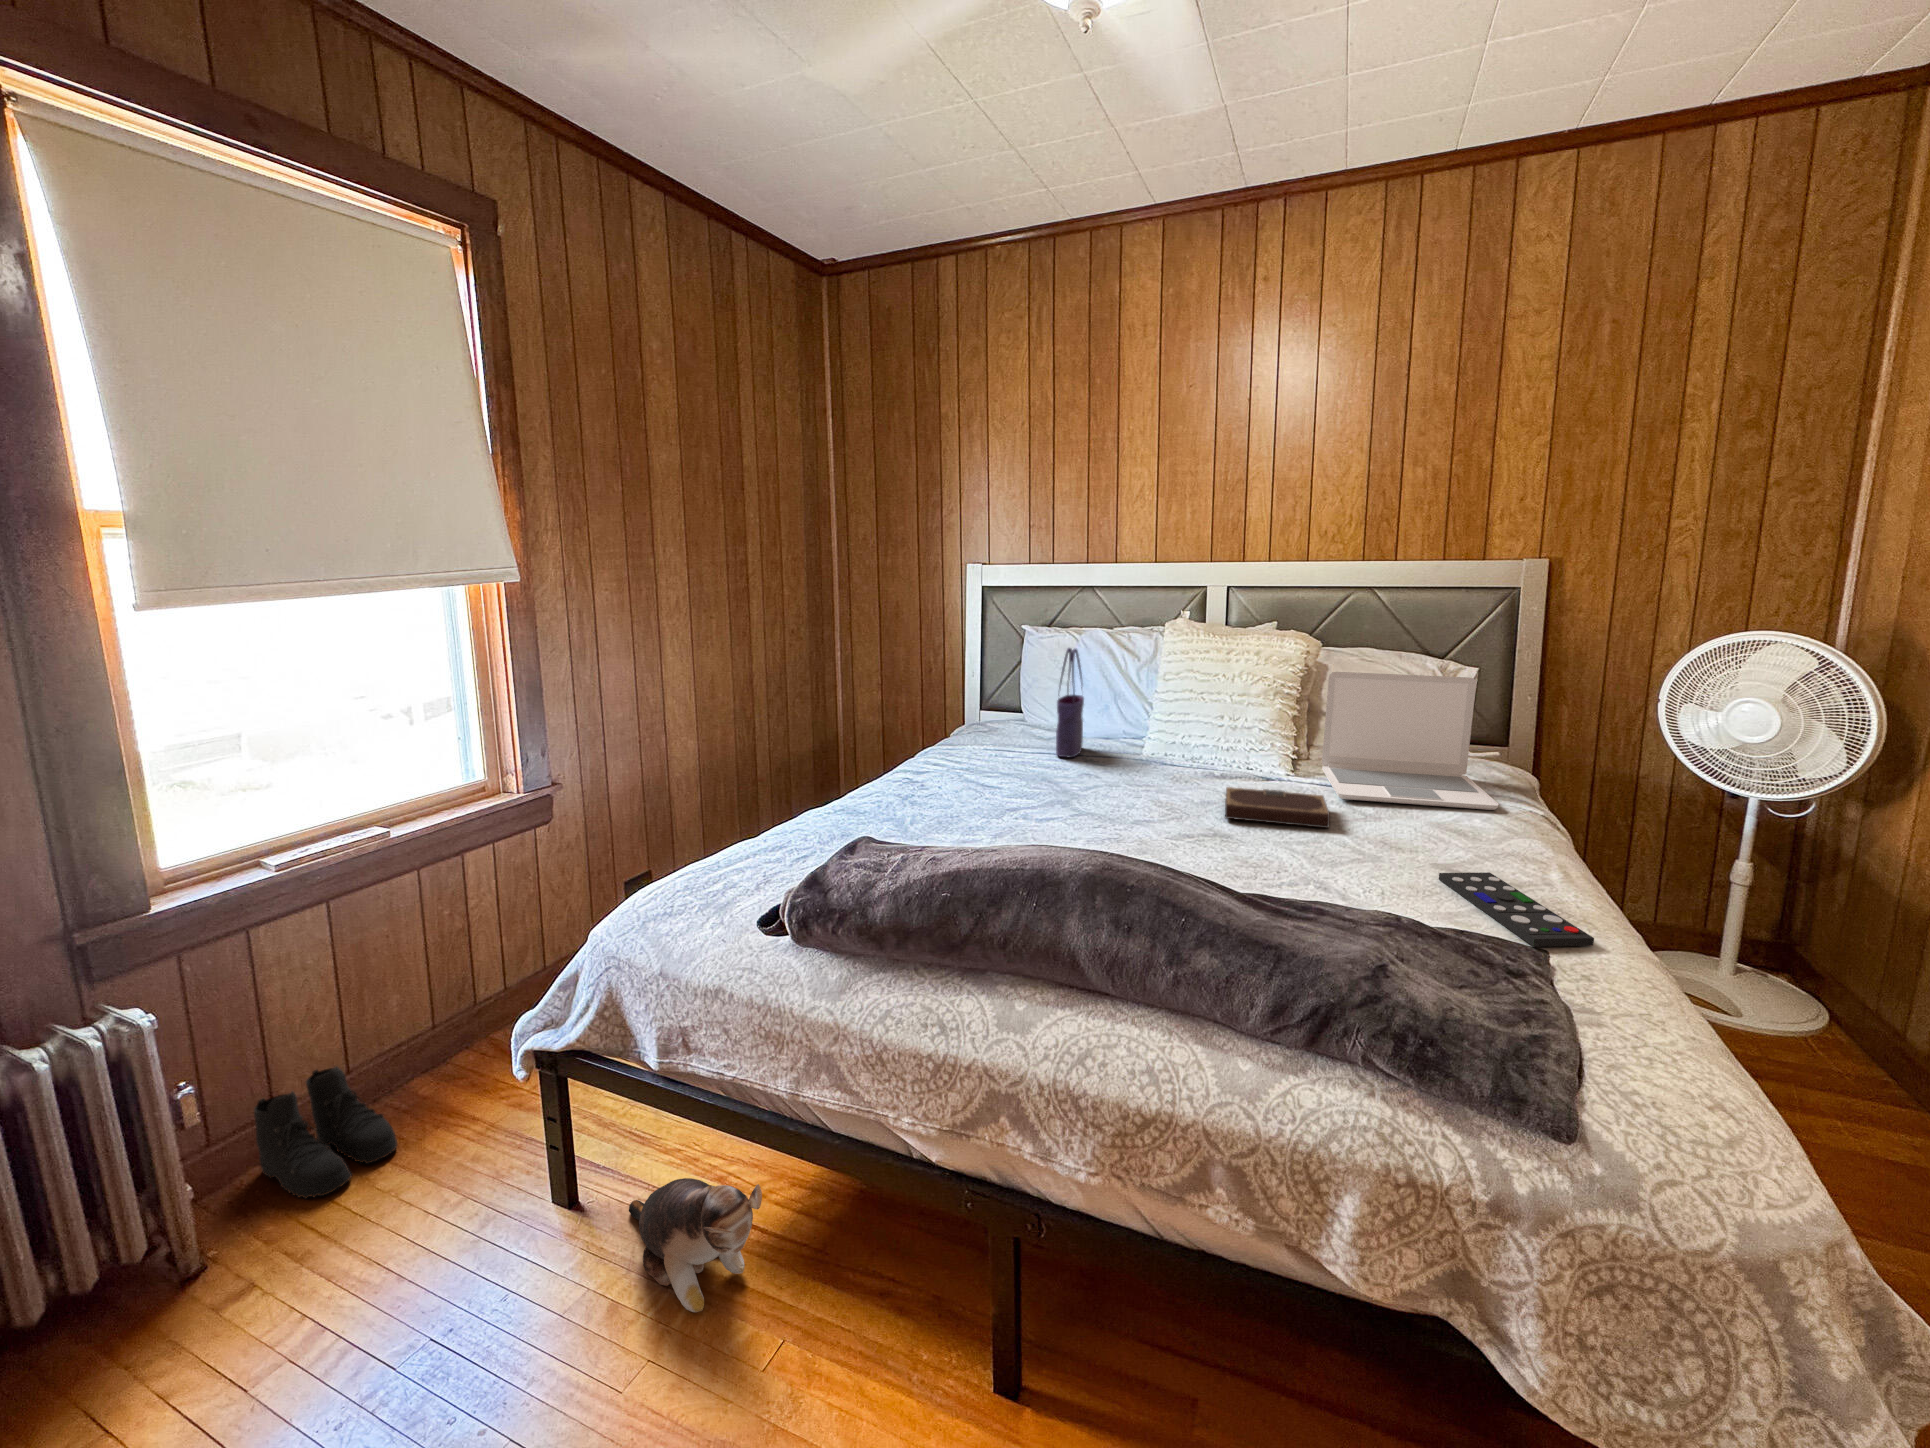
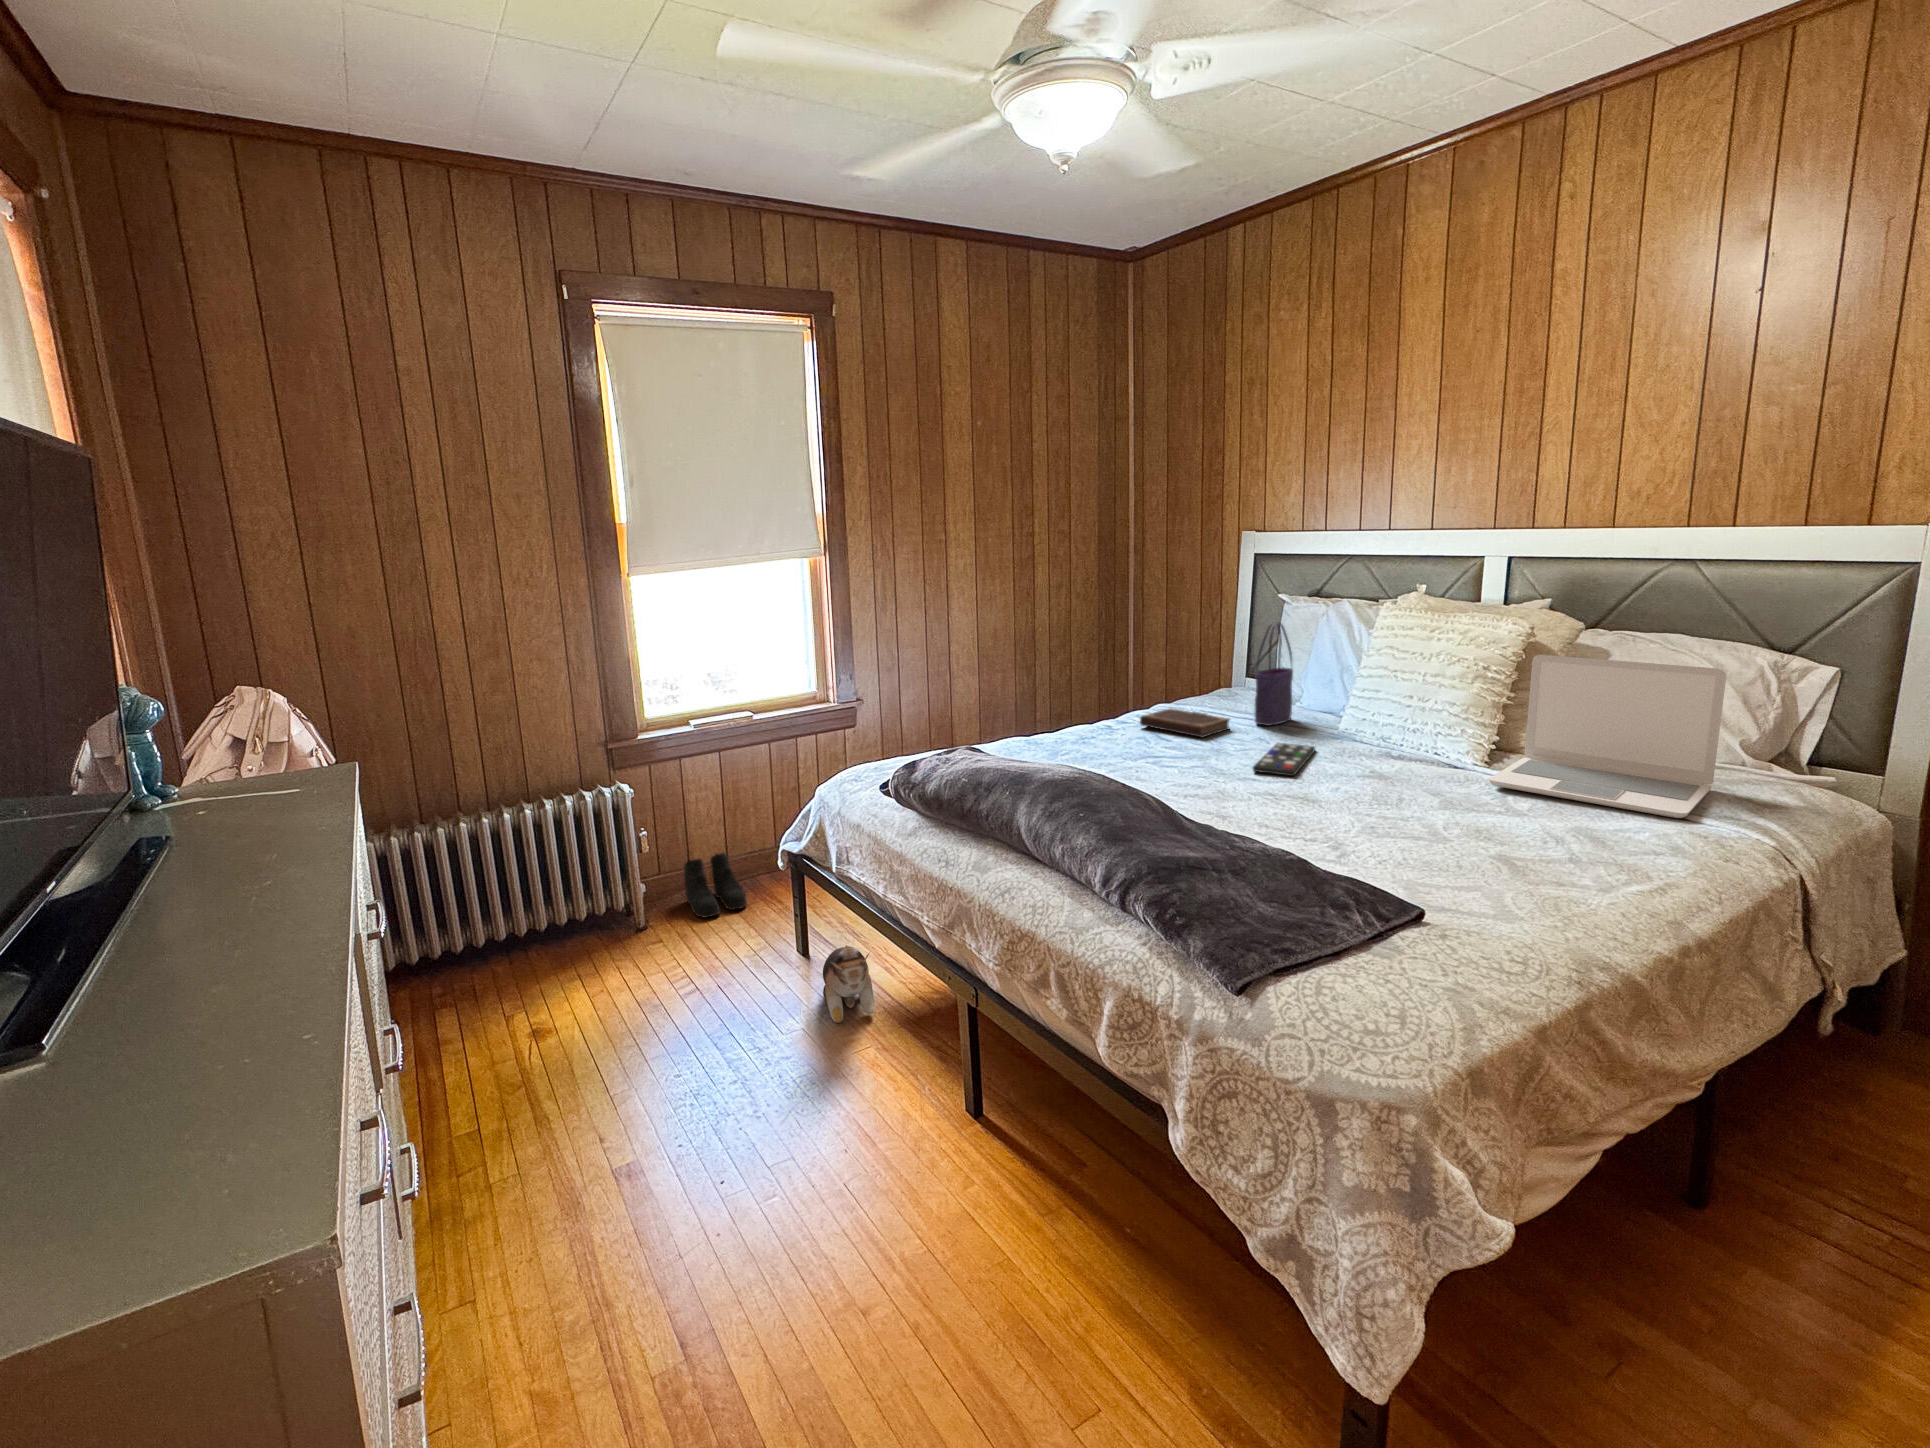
notebook: present [1225,787,1330,828] -> present [1140,708,1230,737]
remote control: present [1439,872,1594,946] -> present [1253,743,1315,776]

